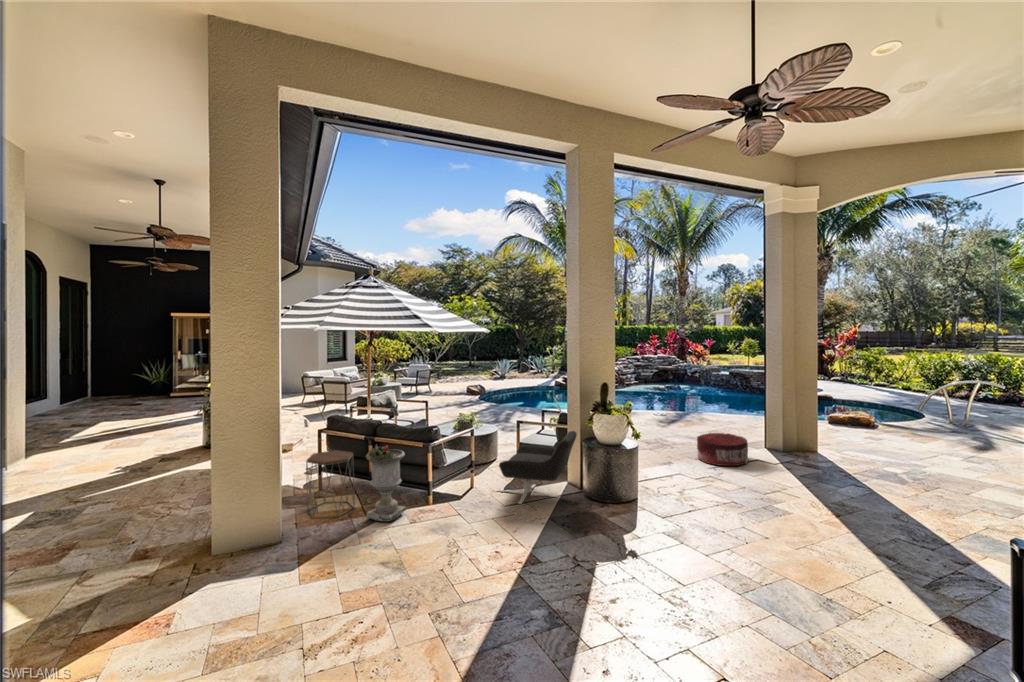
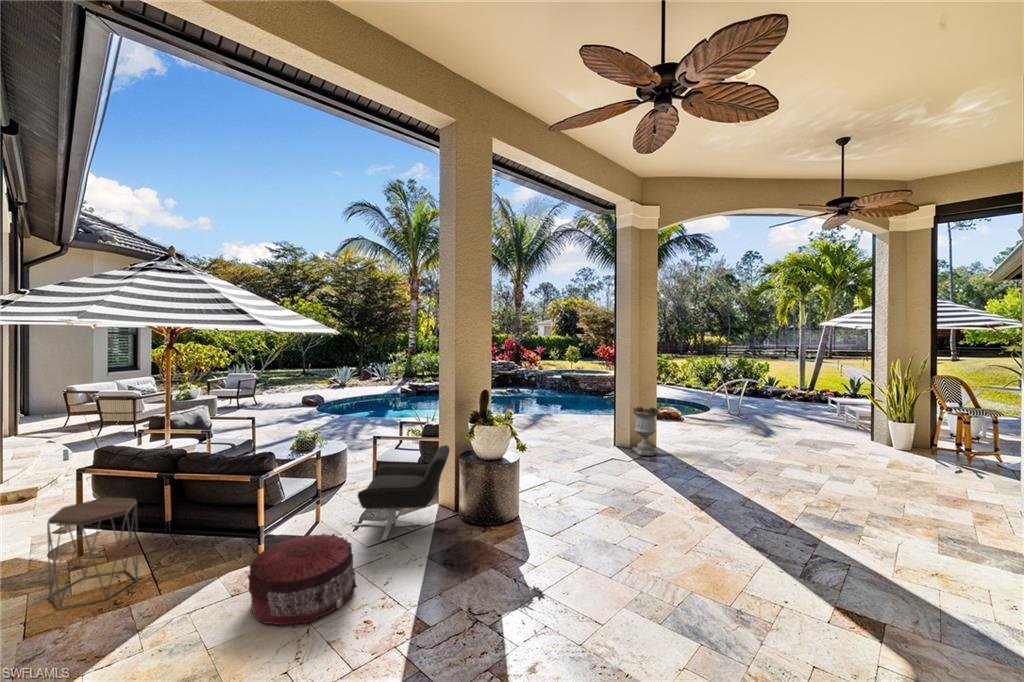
pouf: present [697,433,748,466] -> present [248,534,357,625]
planter: present [366,445,406,522] -> present [632,406,660,456]

